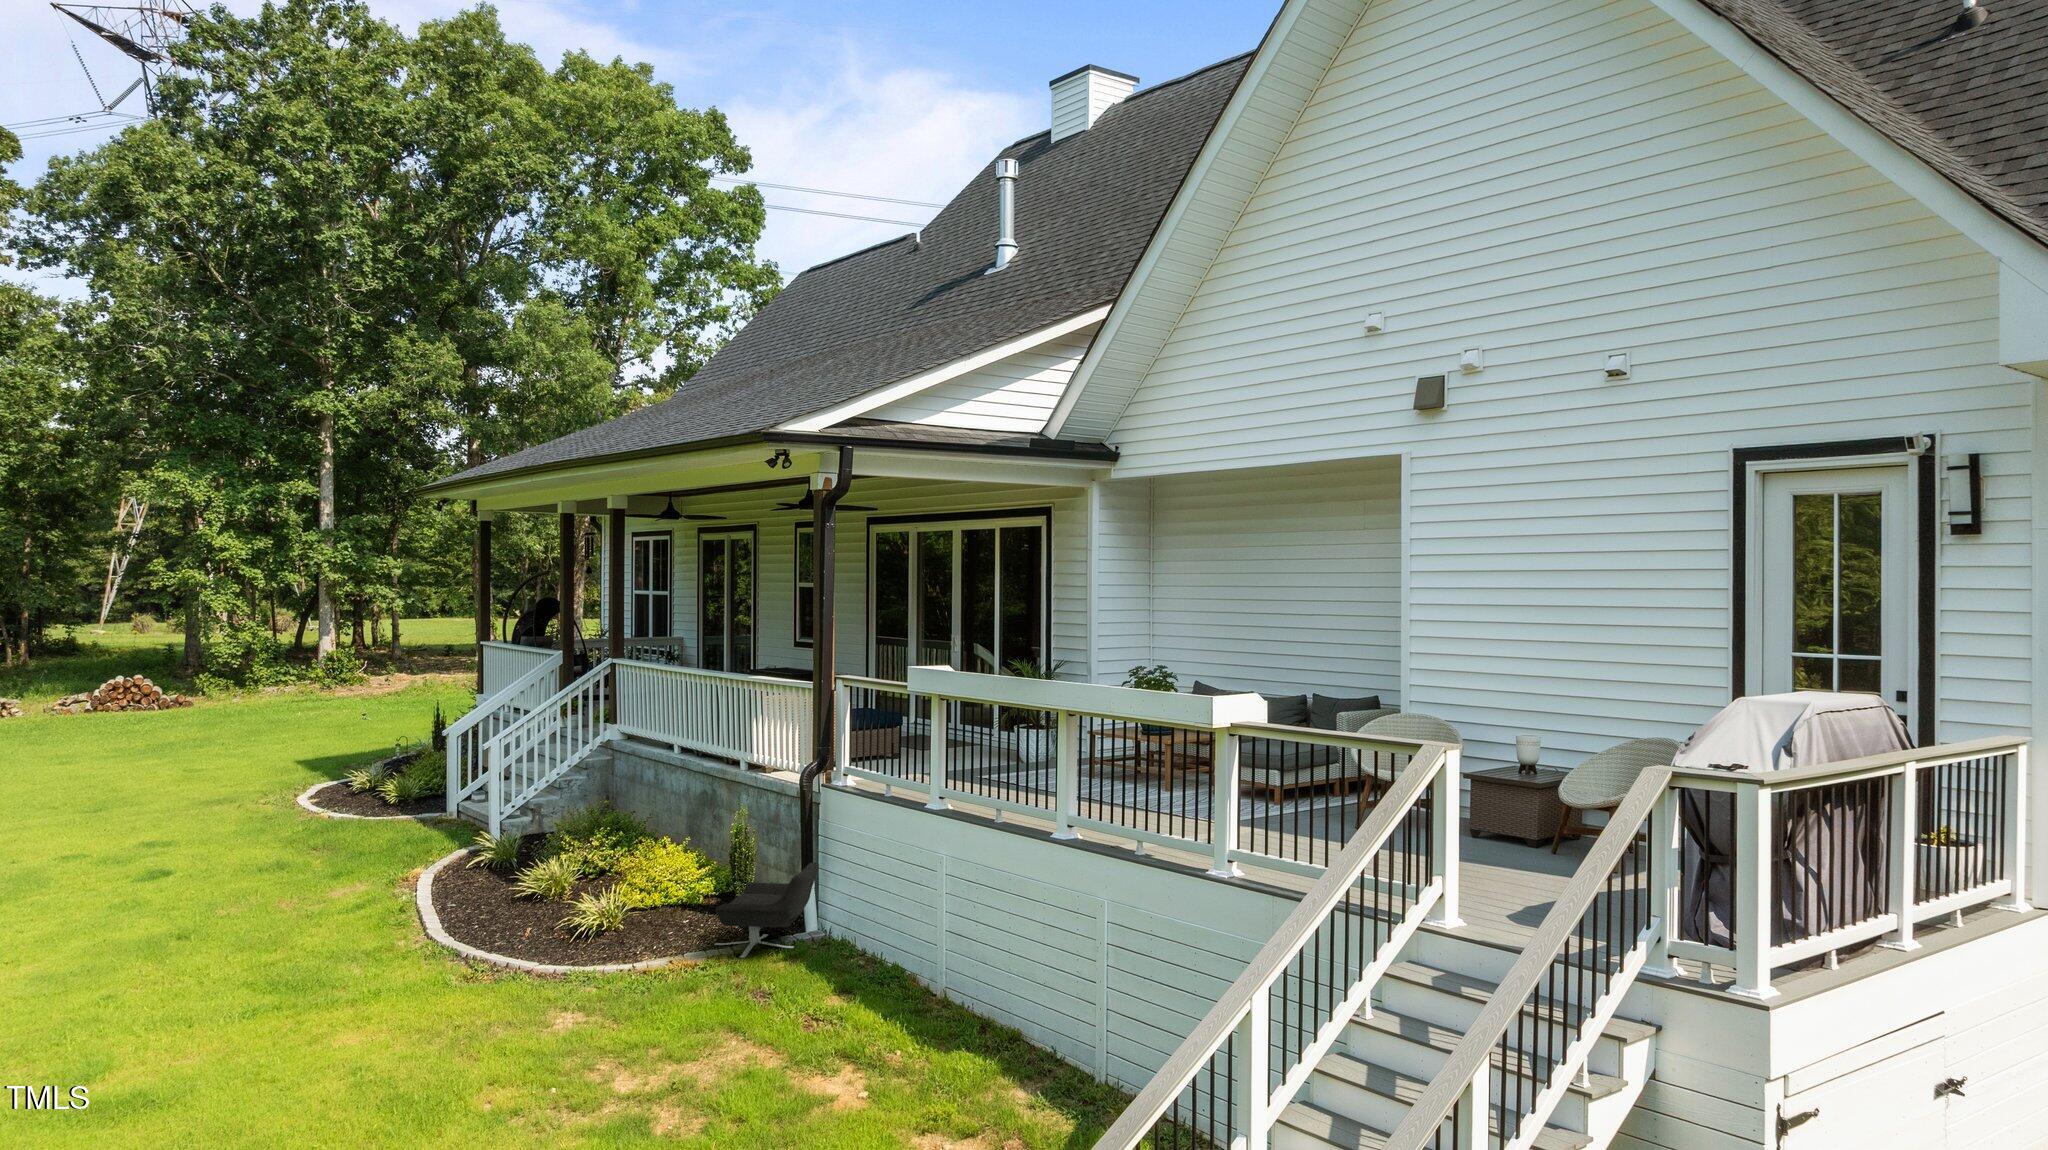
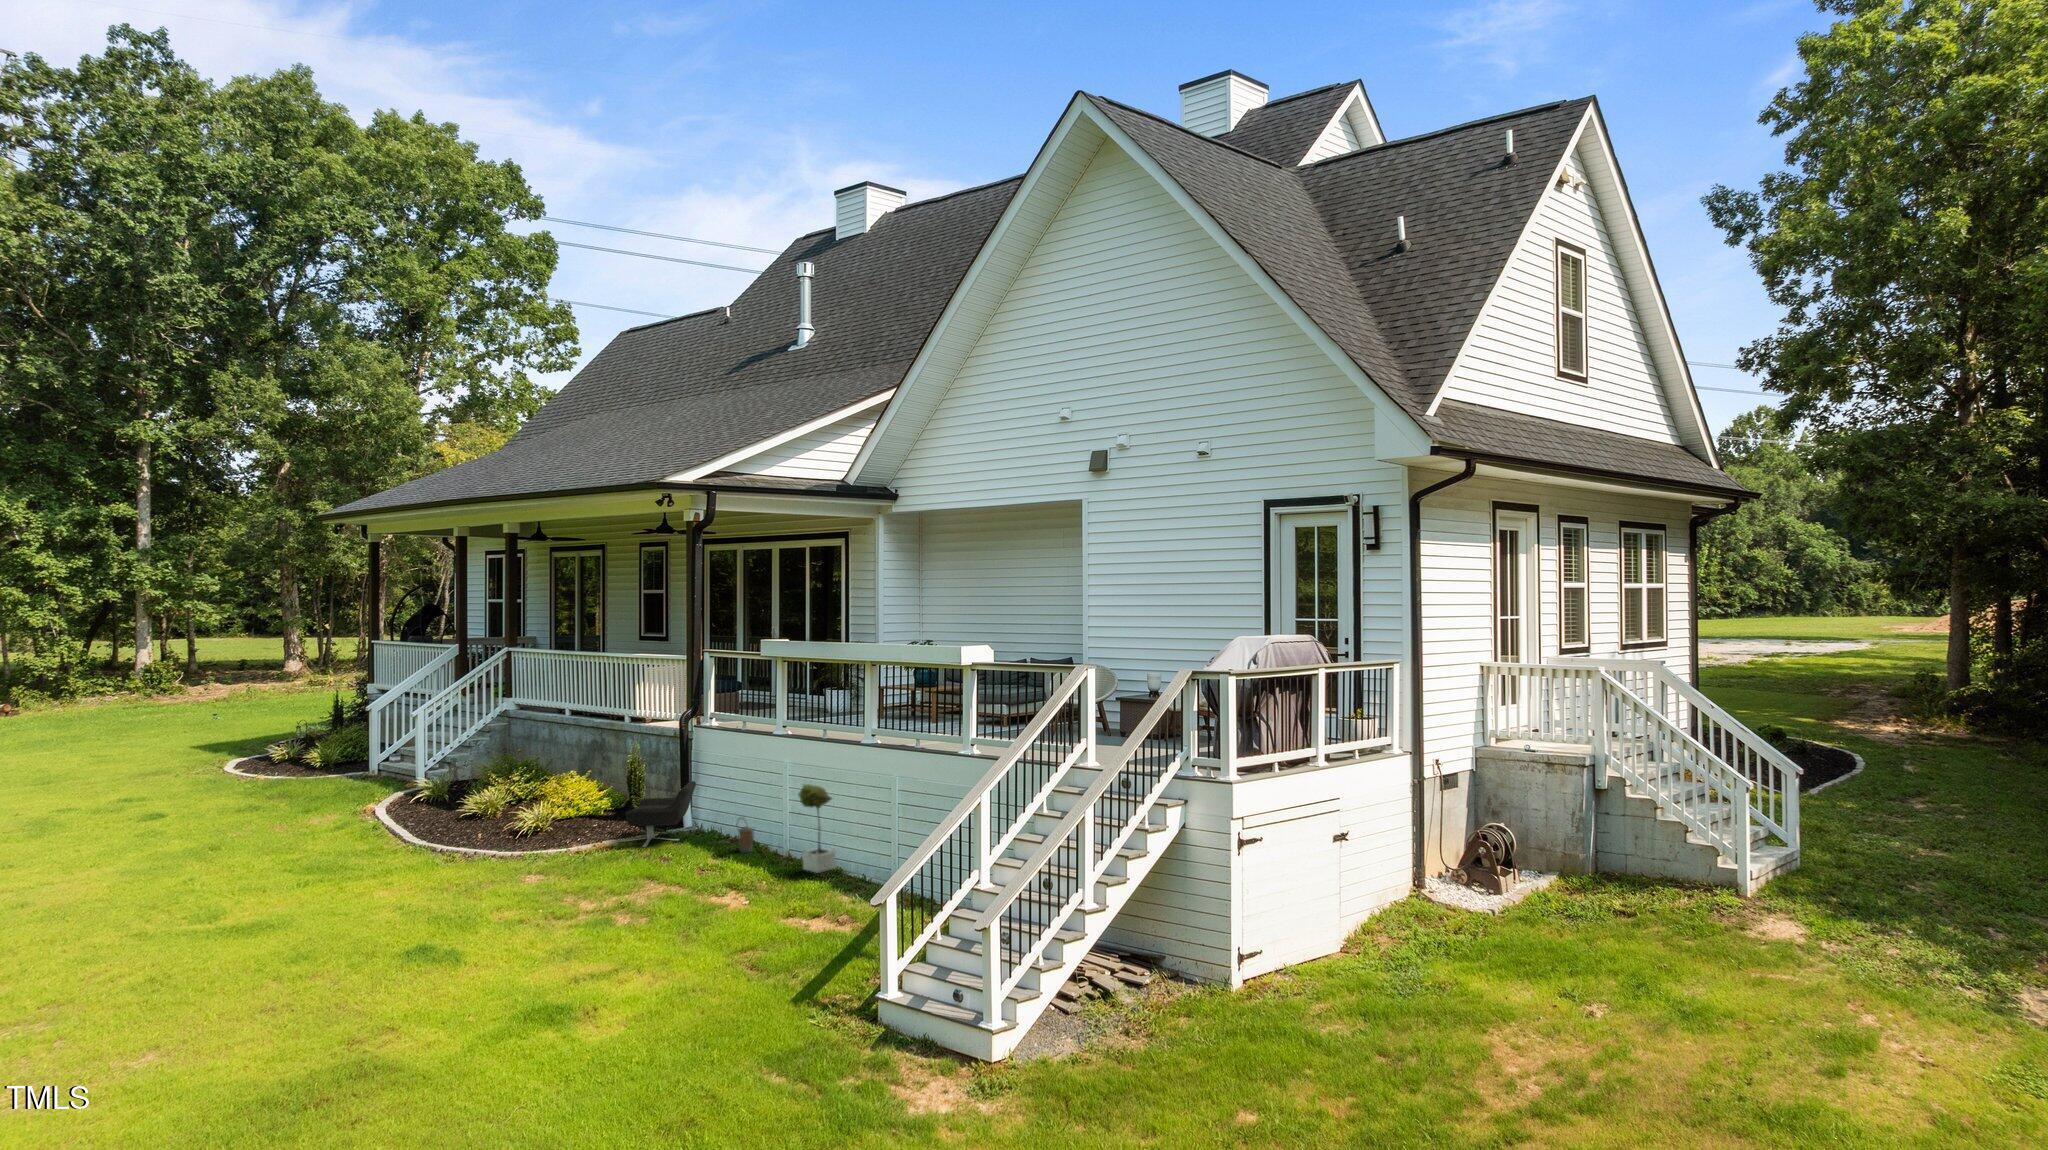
potted tree: none [947,894,1003,1038] -> present [798,784,836,873]
watering can: none [867,927,892,982] -> present [738,819,754,853]

